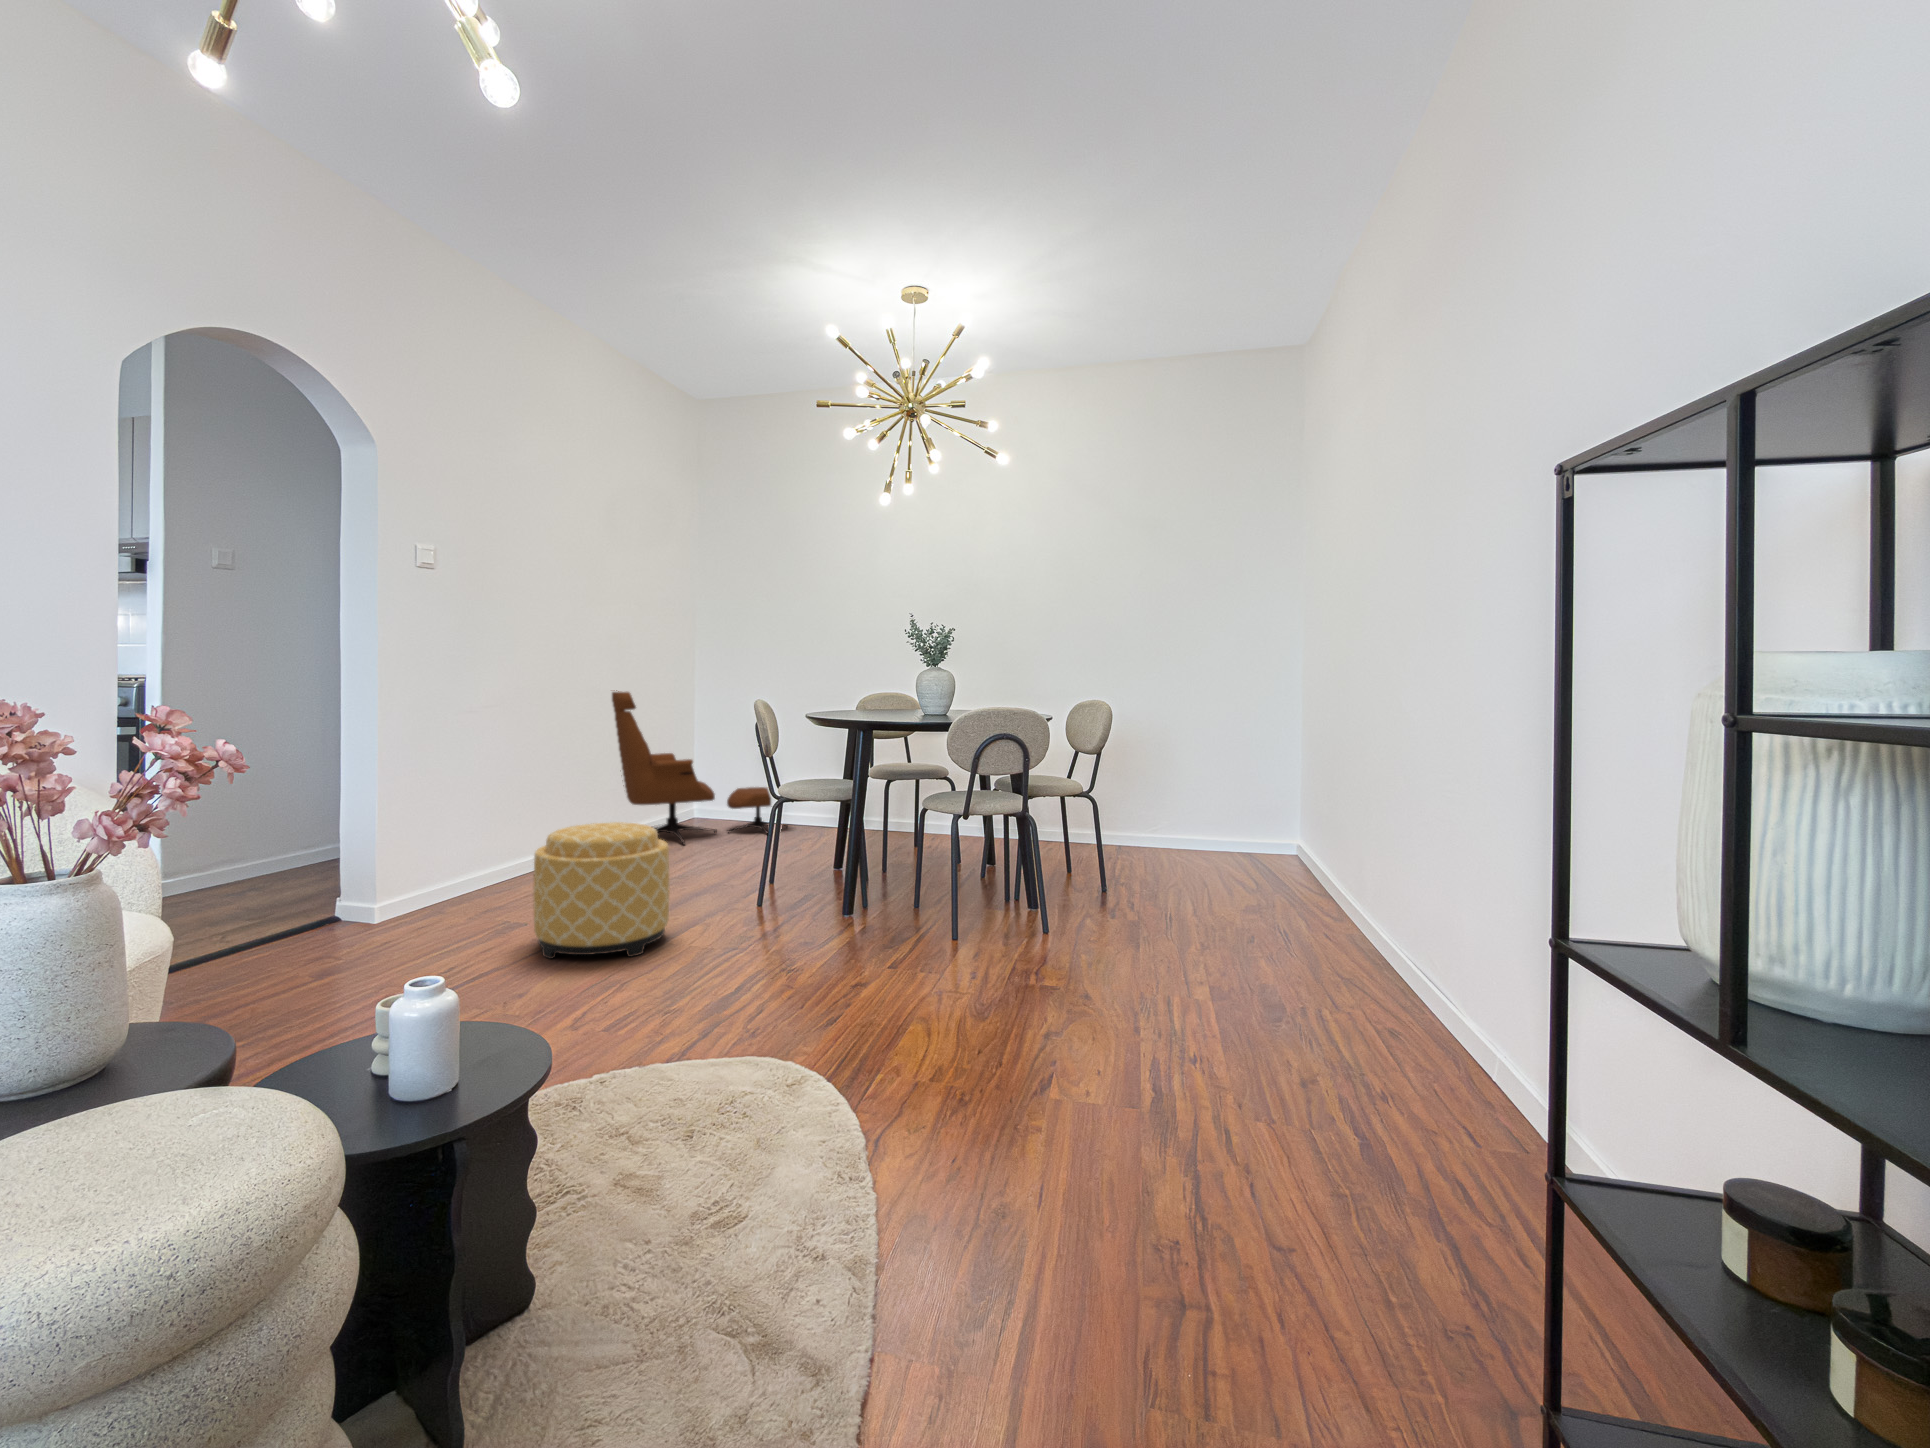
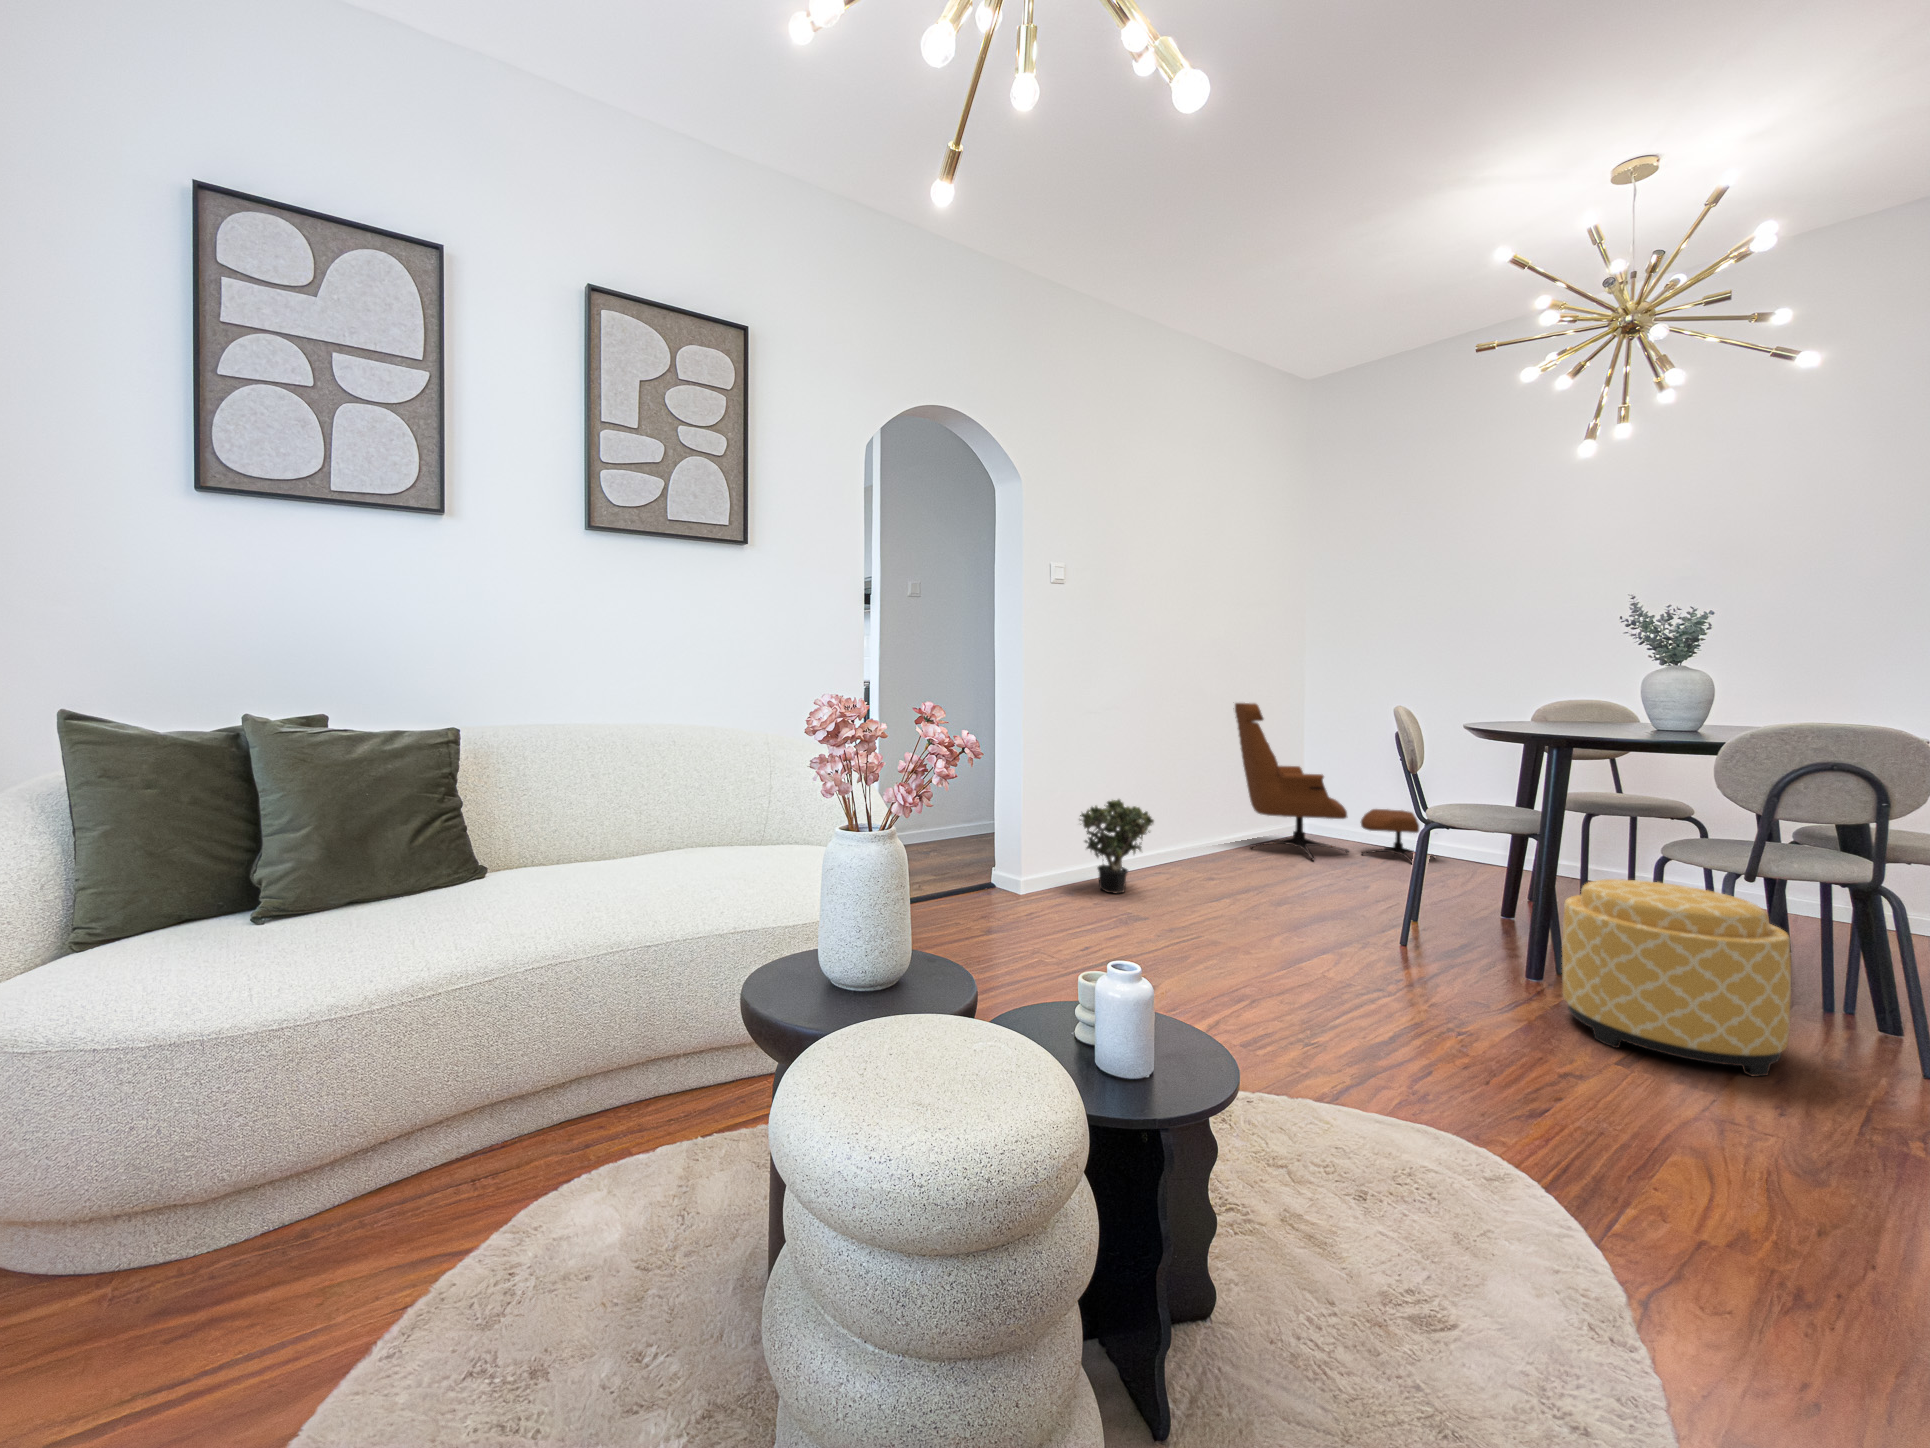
potted plant: none [419,804,515,913] -> present [1080,799,1154,893]
ottoman: present [533,822,669,959] -> present [1562,879,1791,1076]

